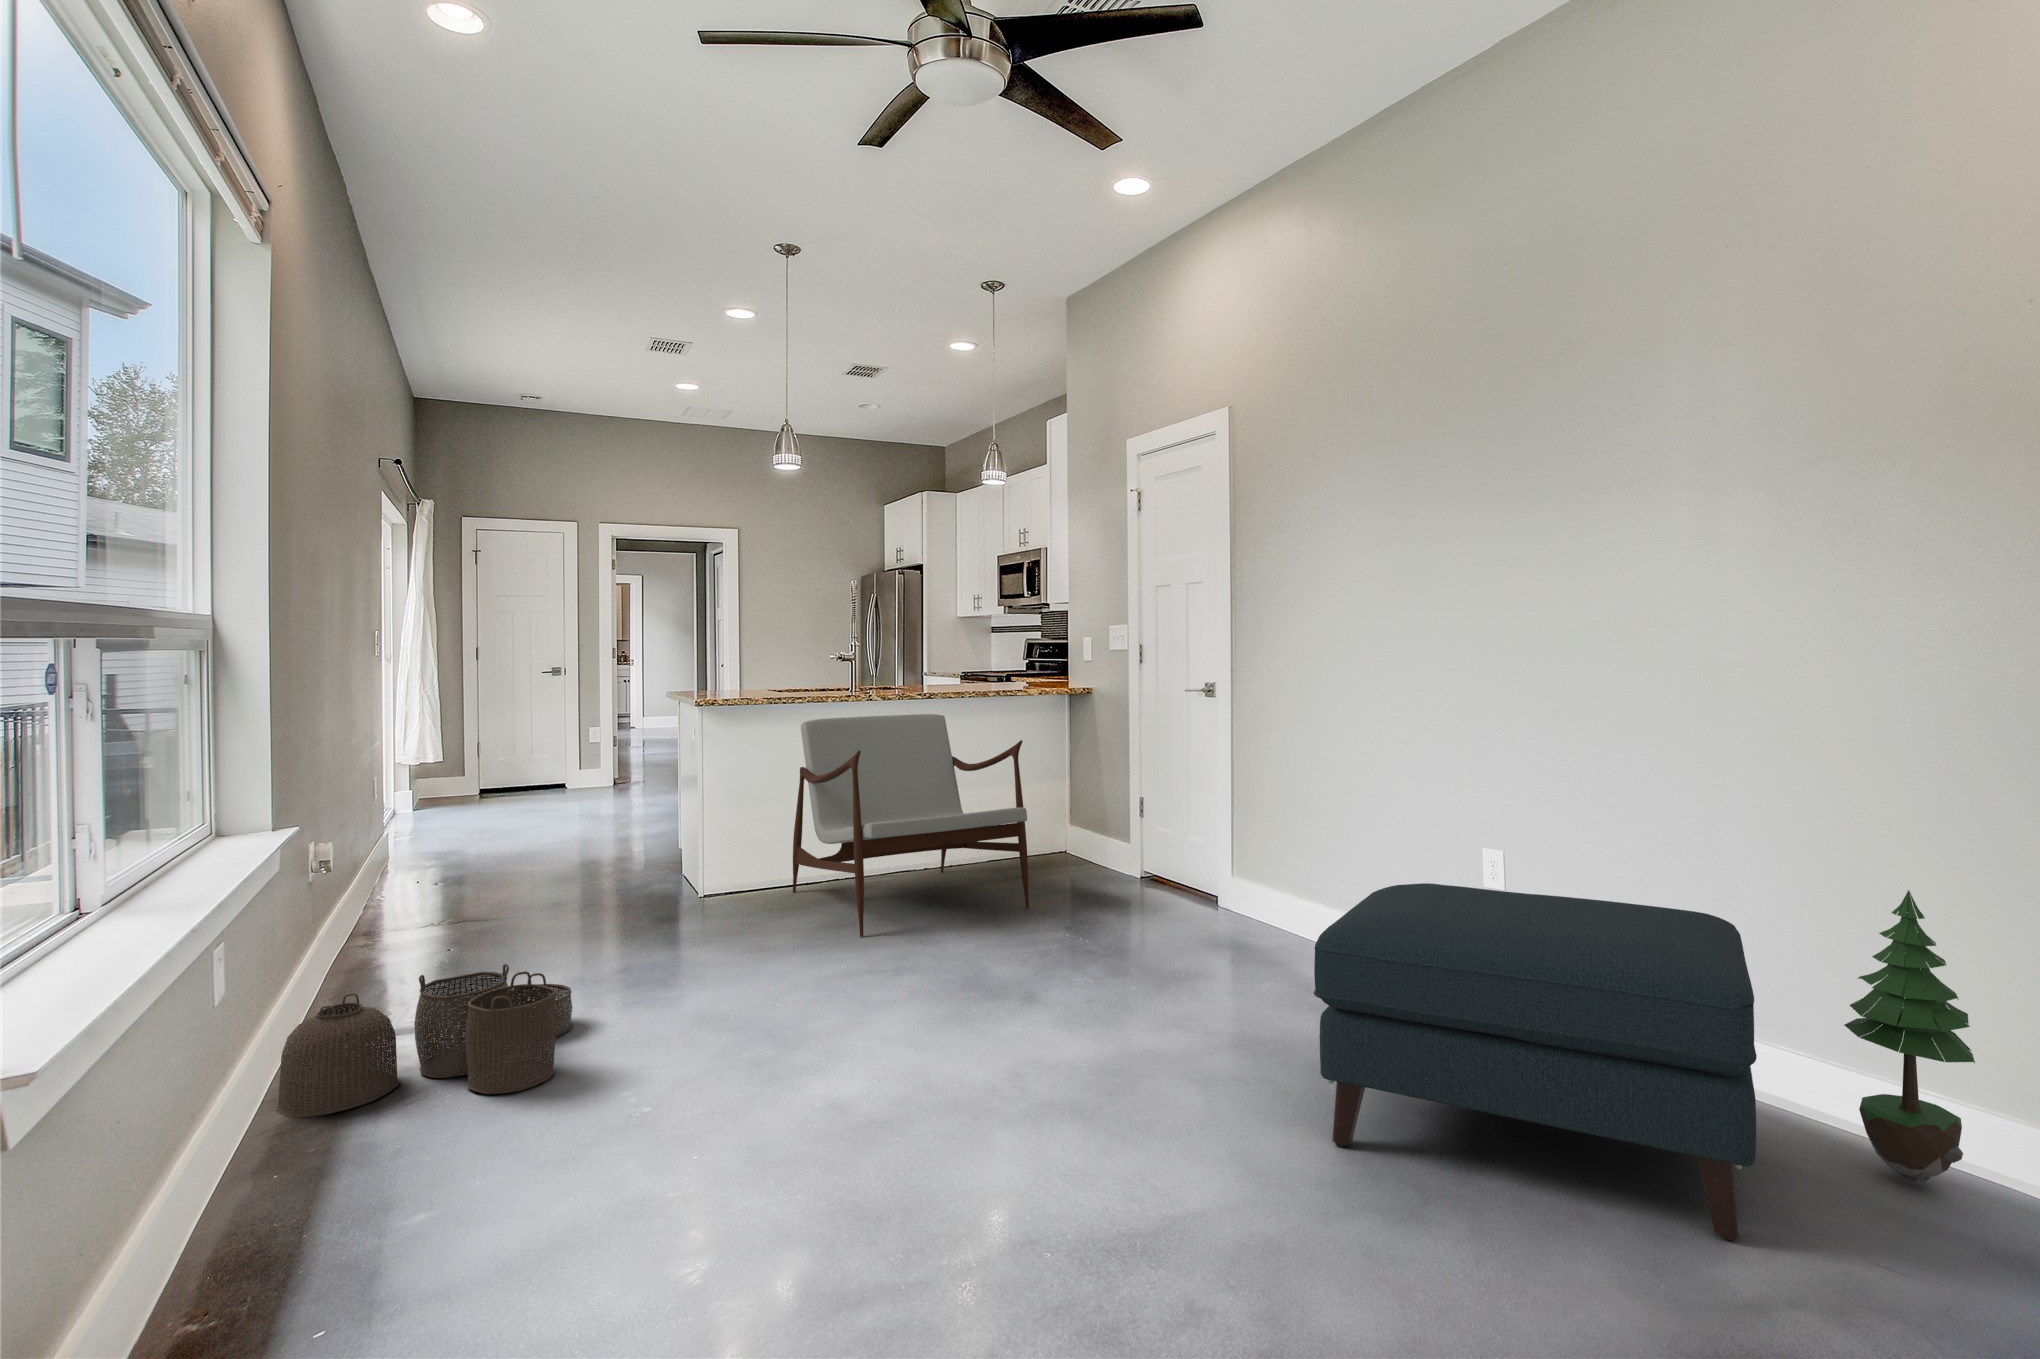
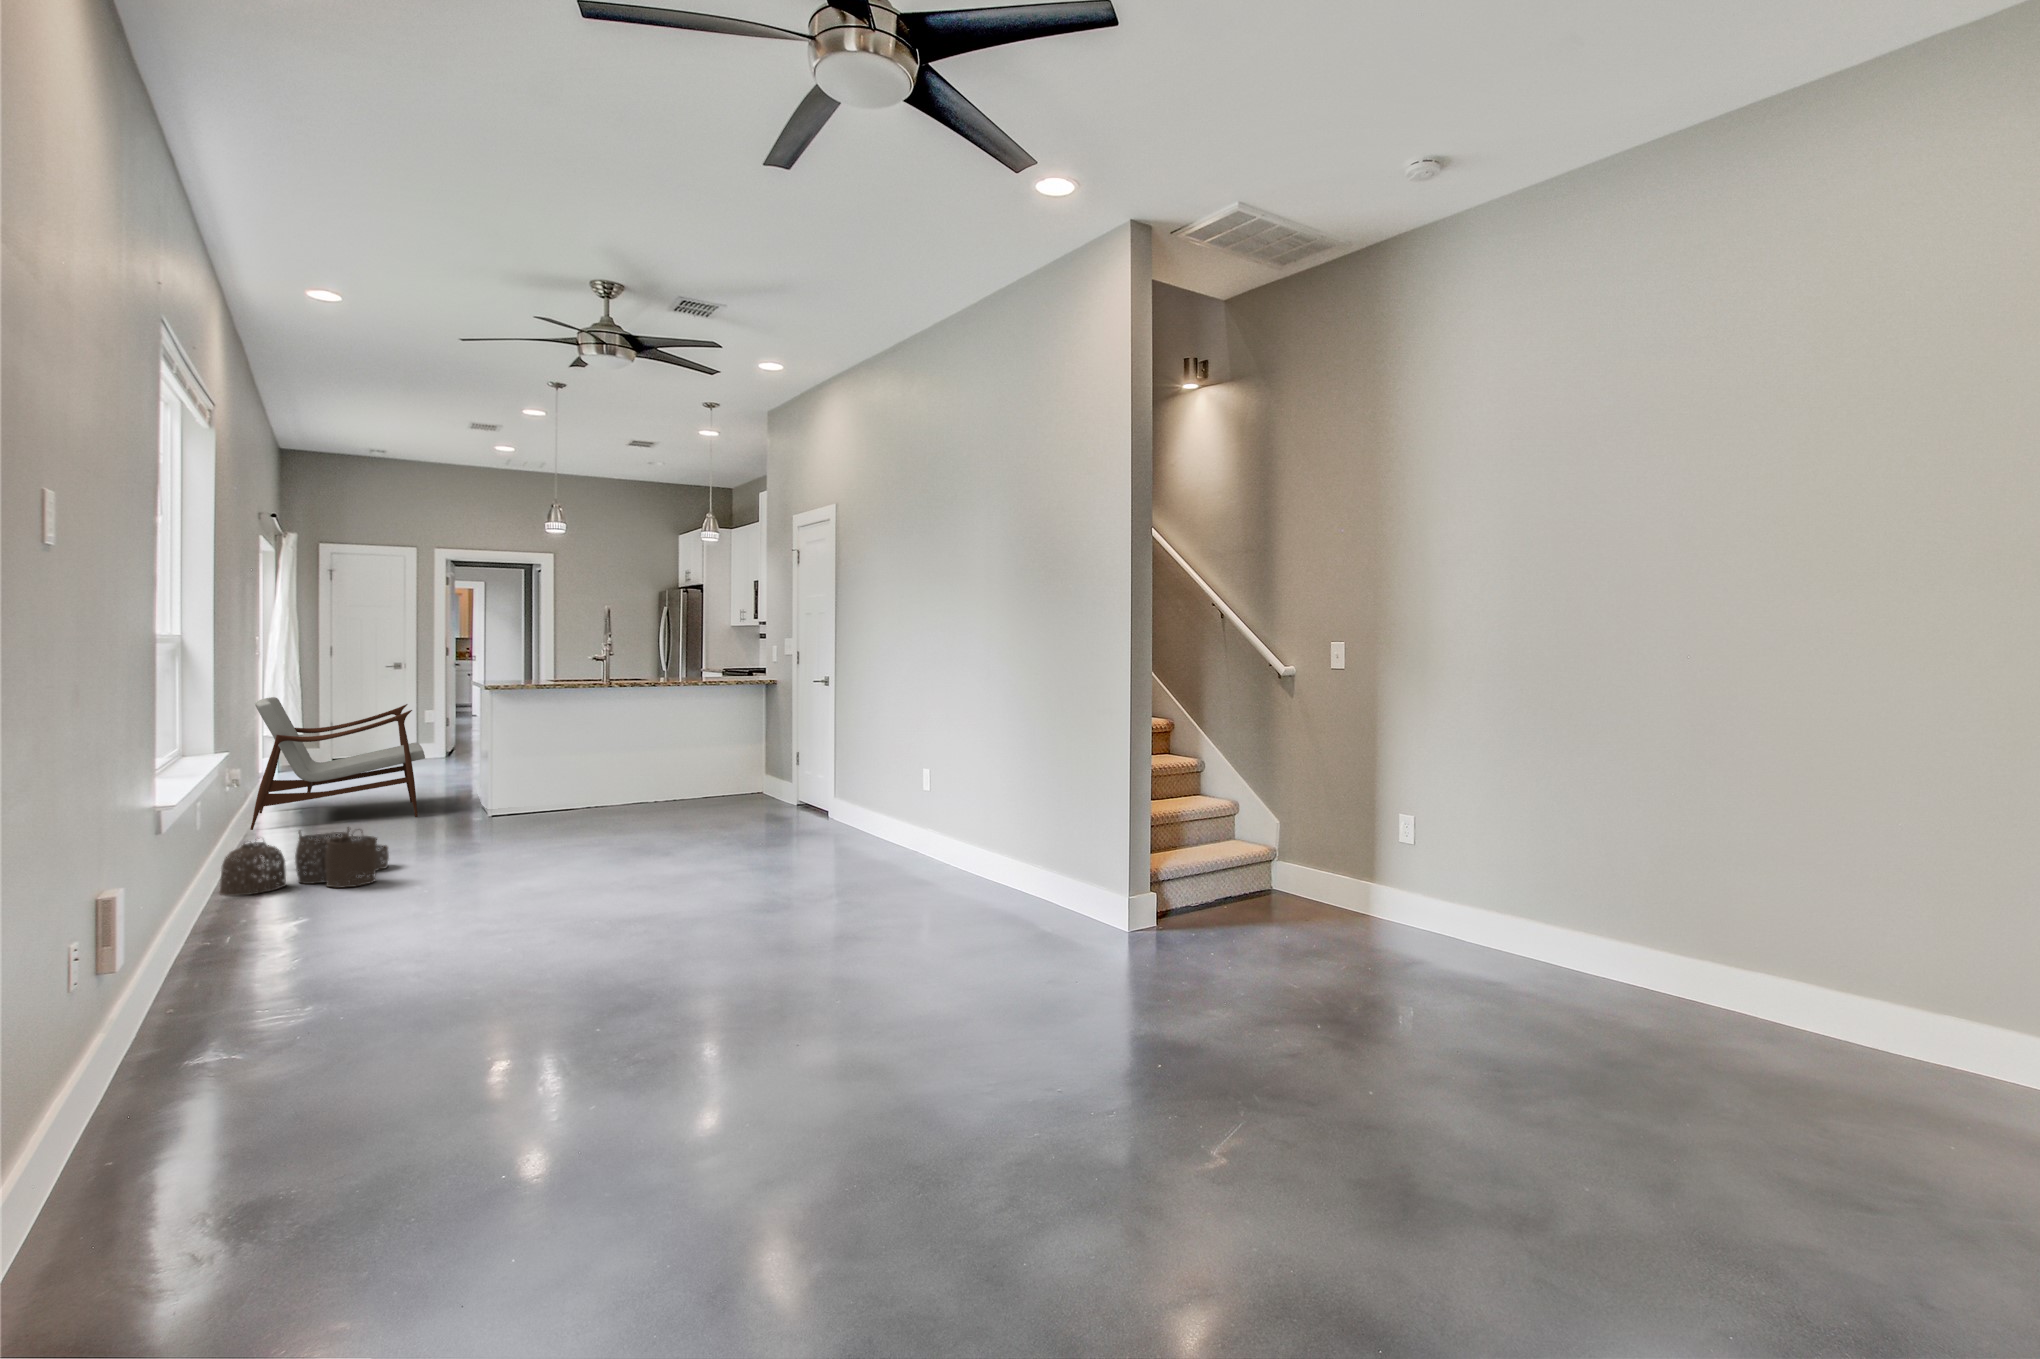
armchair: present [793,714,1029,936] -> present [250,697,425,830]
ottoman: present [1314,883,1757,1240] -> none [759,779,978,913]
potted tree: present [1844,890,1975,1182] -> none [994,769,1041,899]

